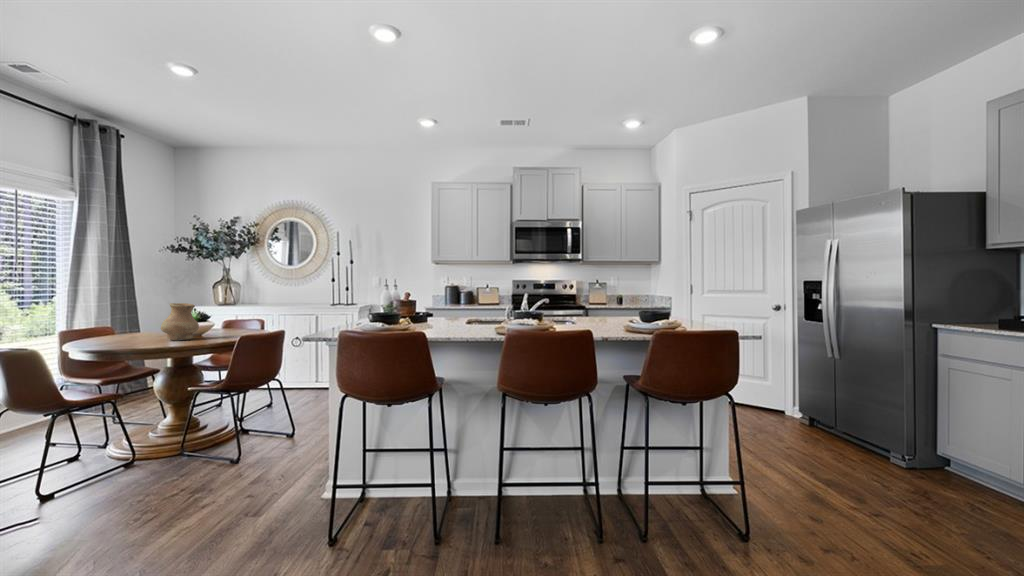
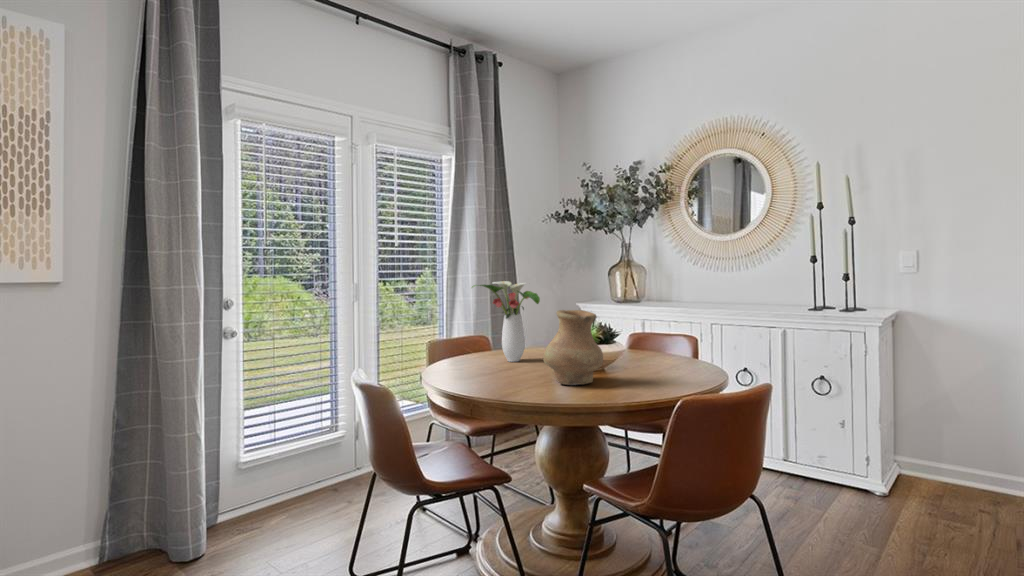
flower arrangement: none [104,289,158,337] -> present [472,281,540,362]

